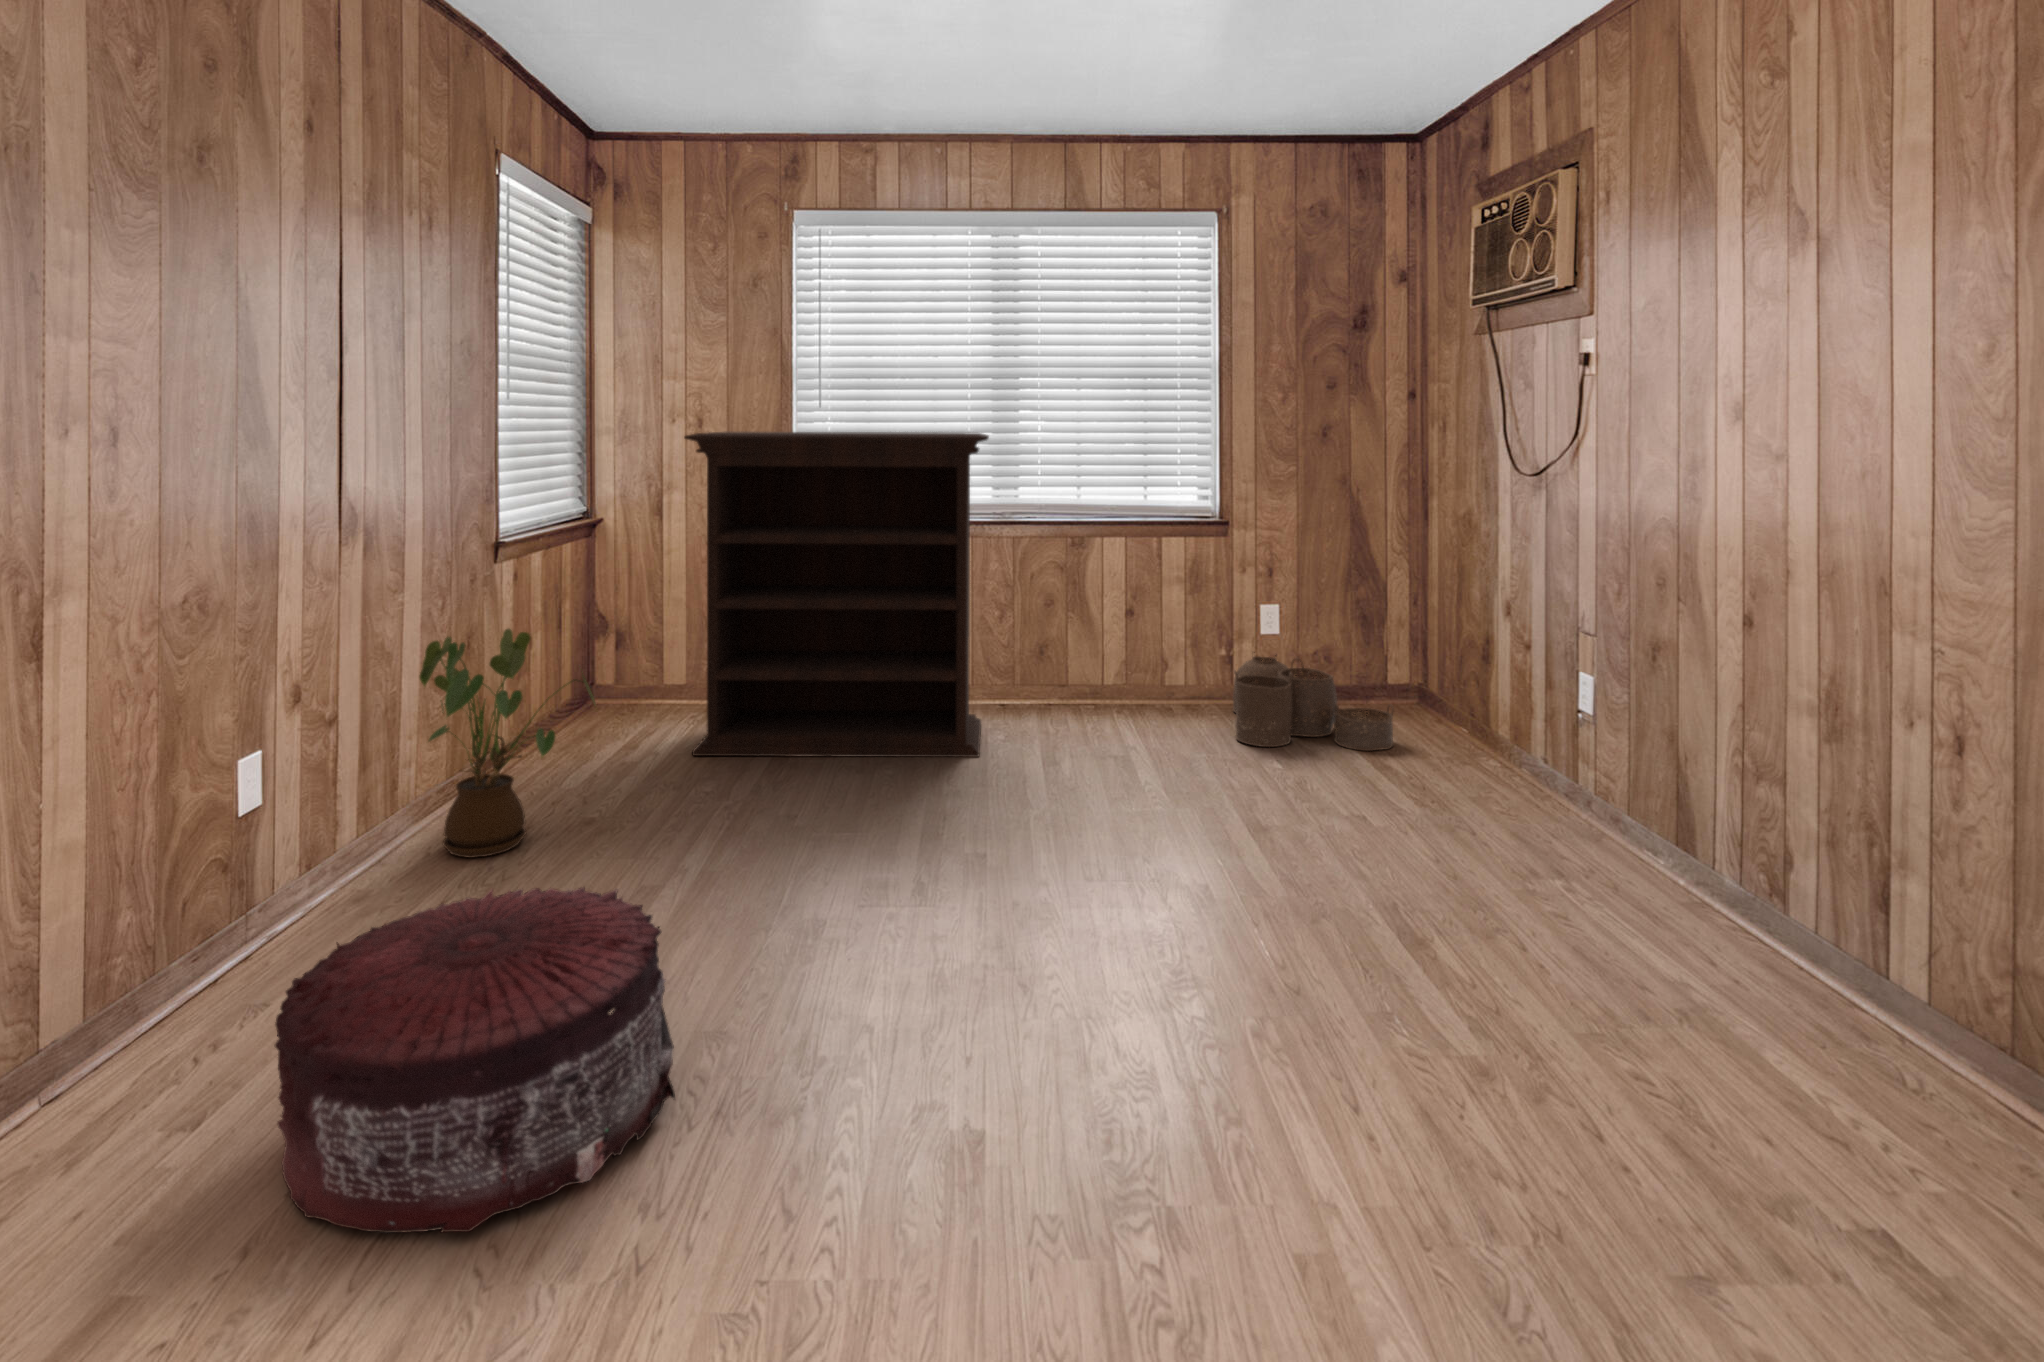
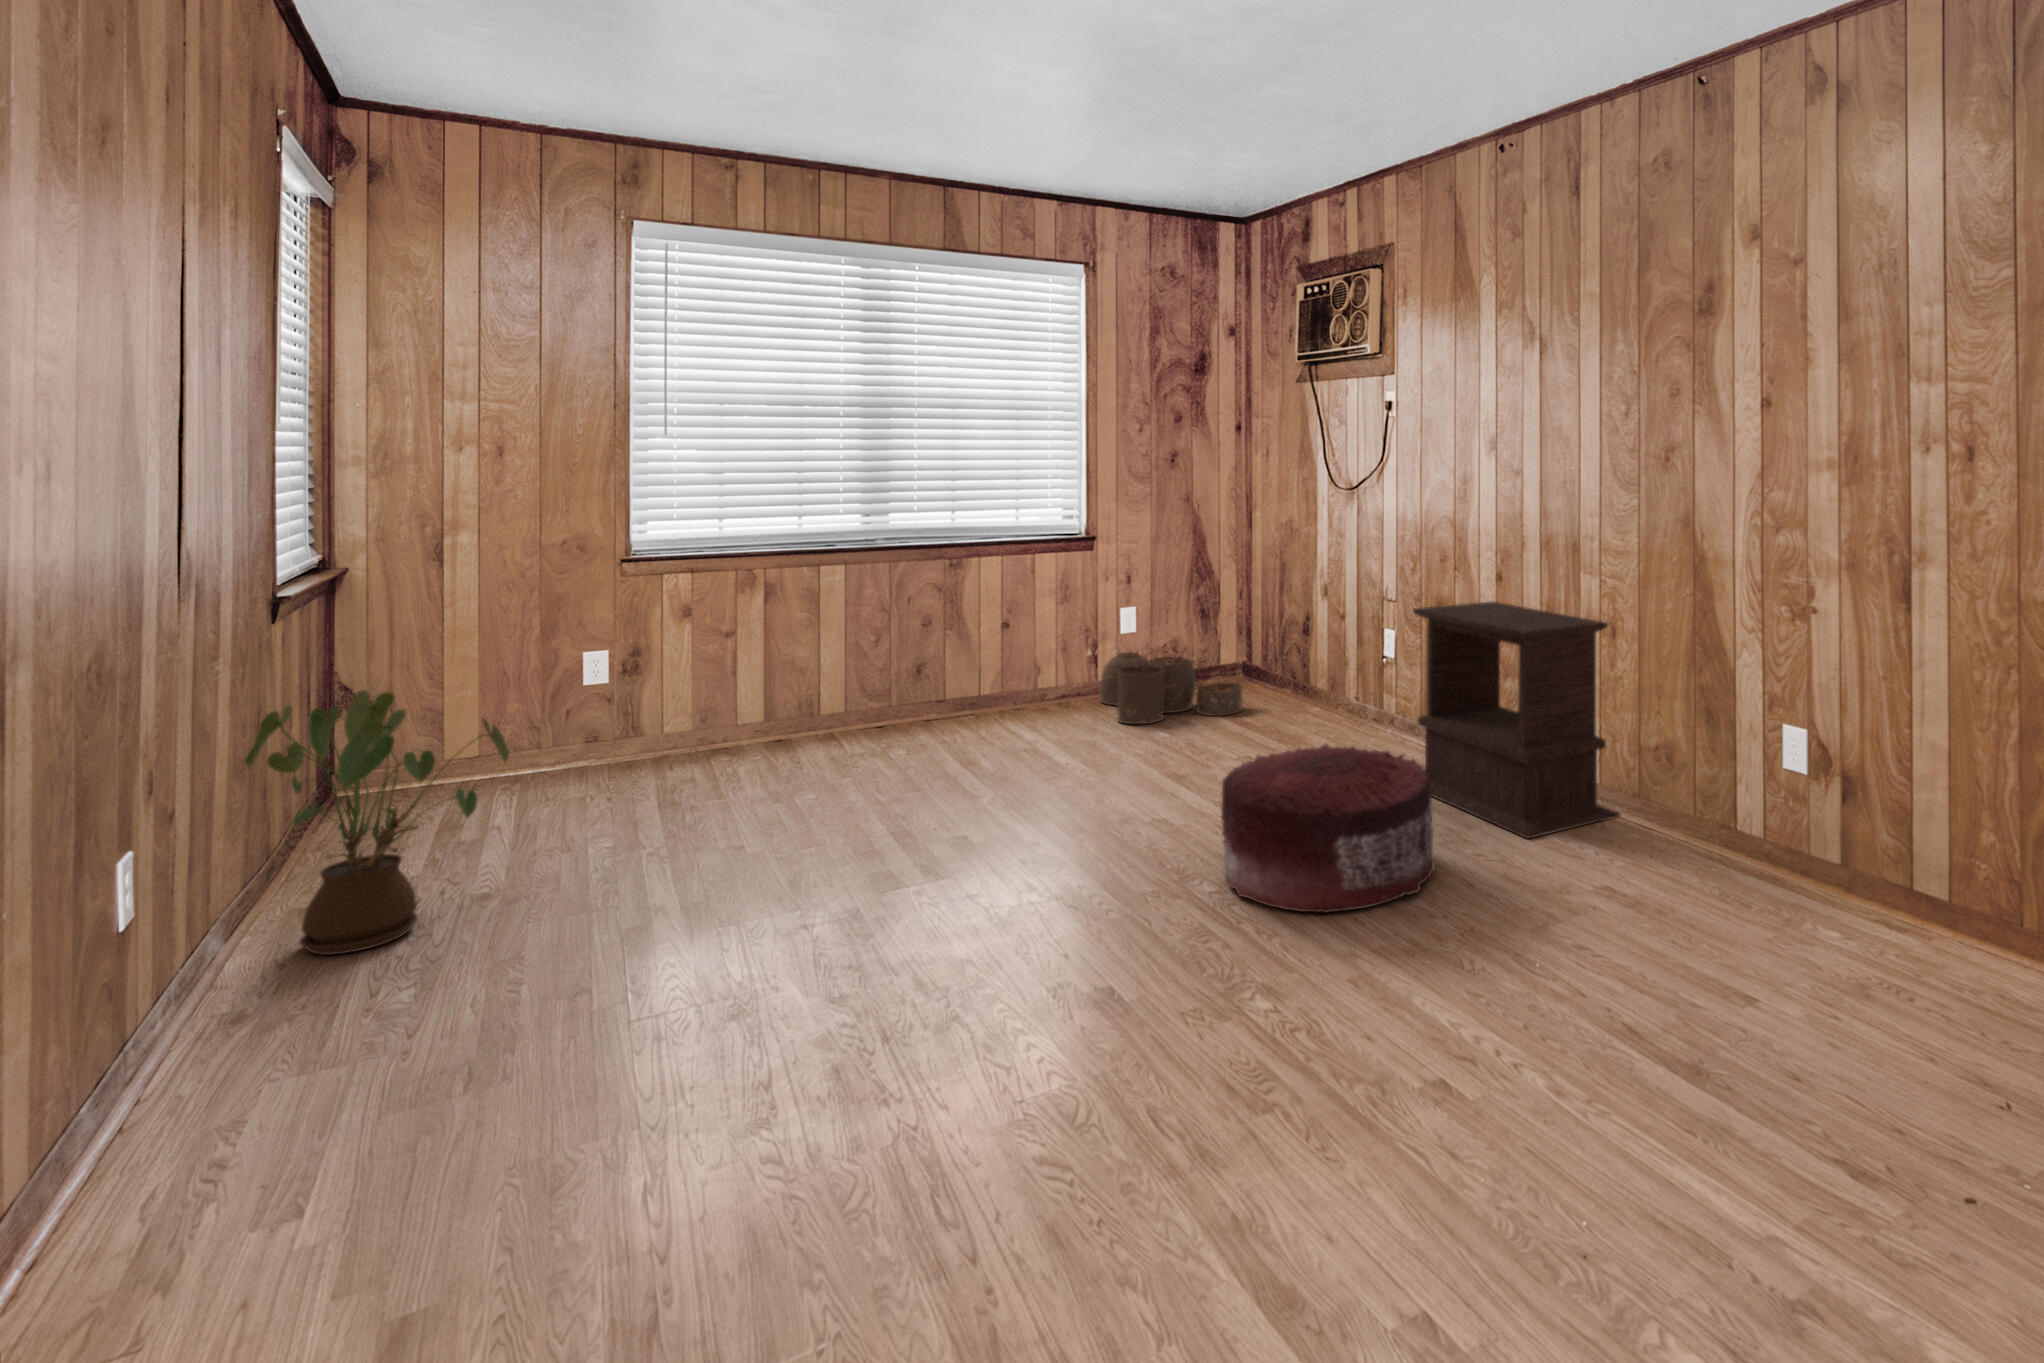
bookshelf: present [684,432,989,757] -> none [548,460,905,819]
side table: none [1563,653,1955,1067] -> present [1413,602,1620,839]
pouf: present [274,887,675,1233] -> present [1221,743,1435,913]

